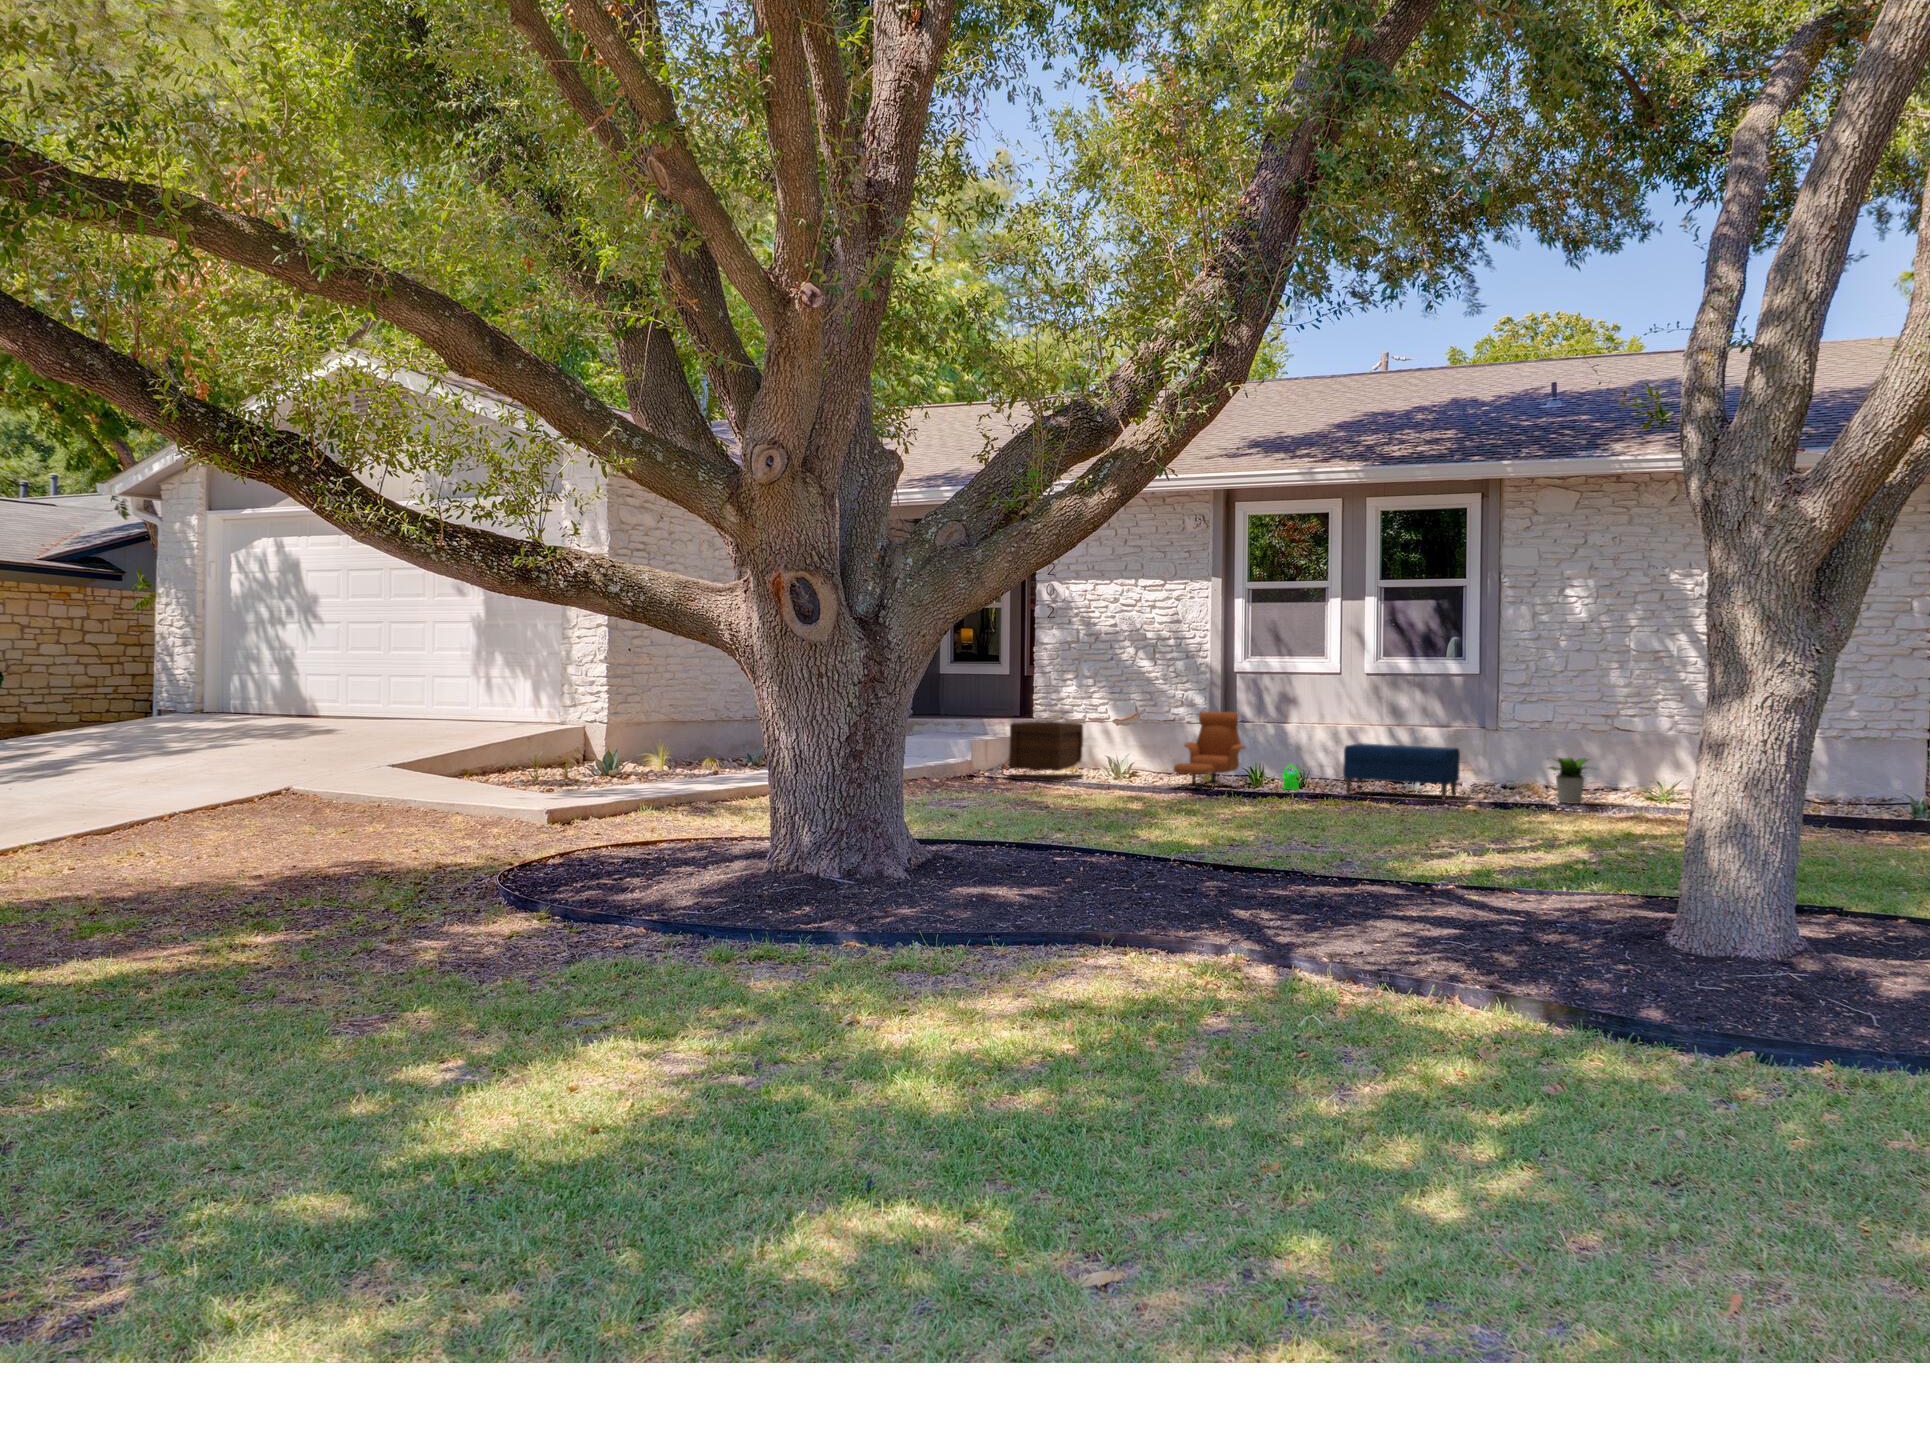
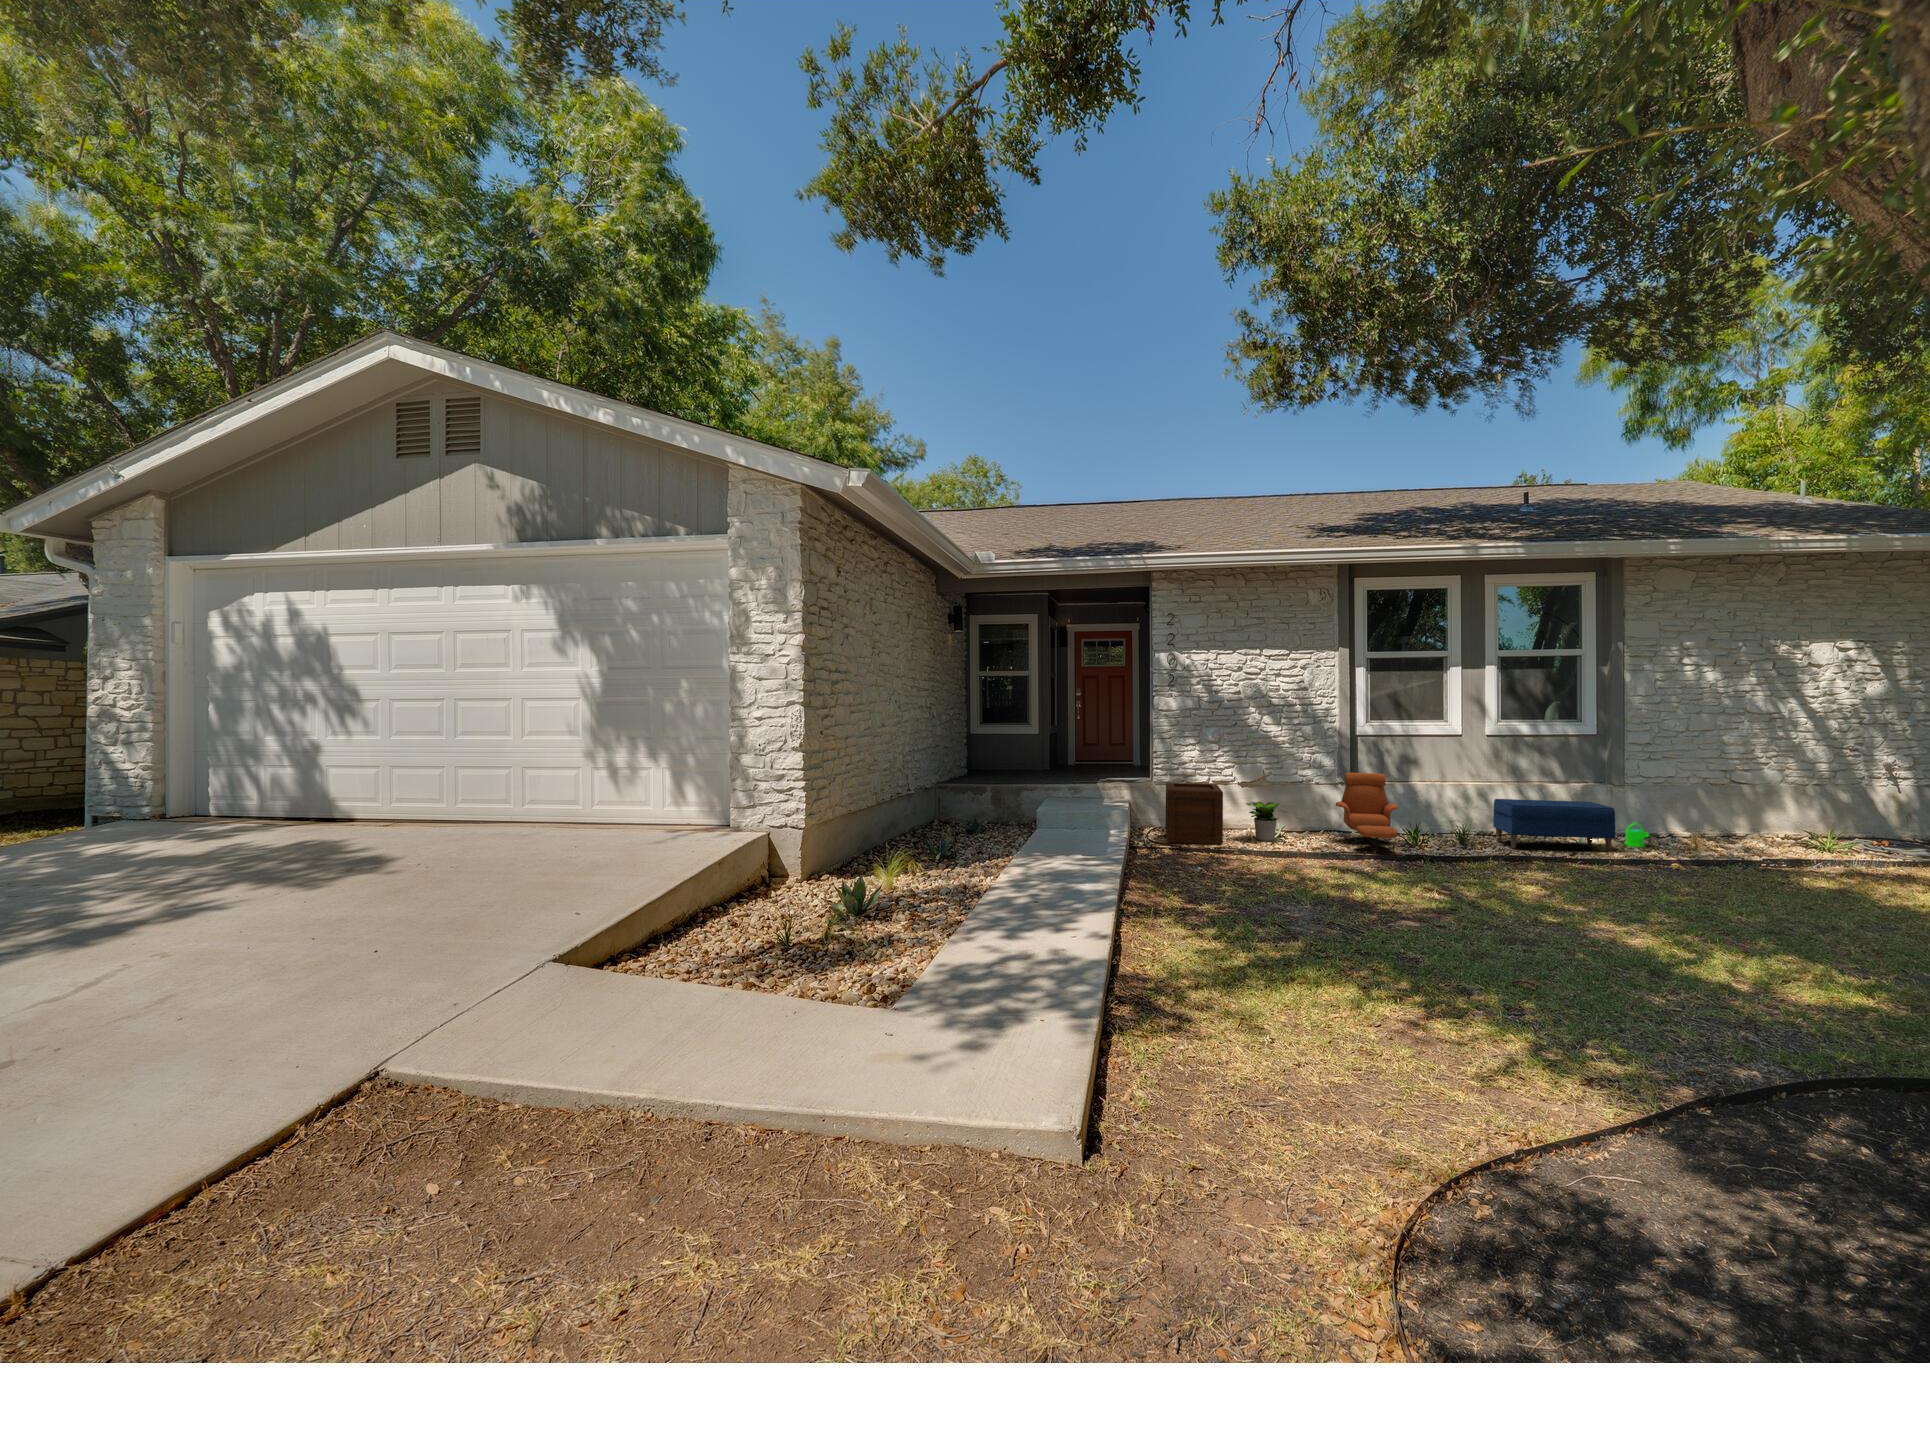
potted plant: present [1549,758,1588,804] -> present [1246,802,1287,841]
watering can: present [1283,764,1299,790] -> present [1625,822,1648,847]

